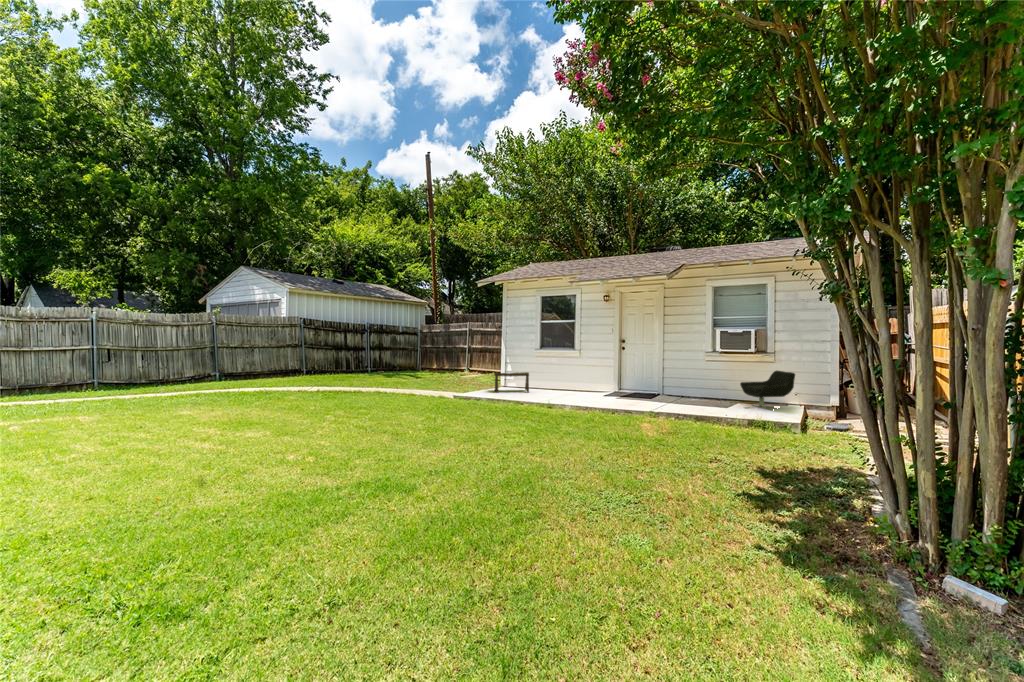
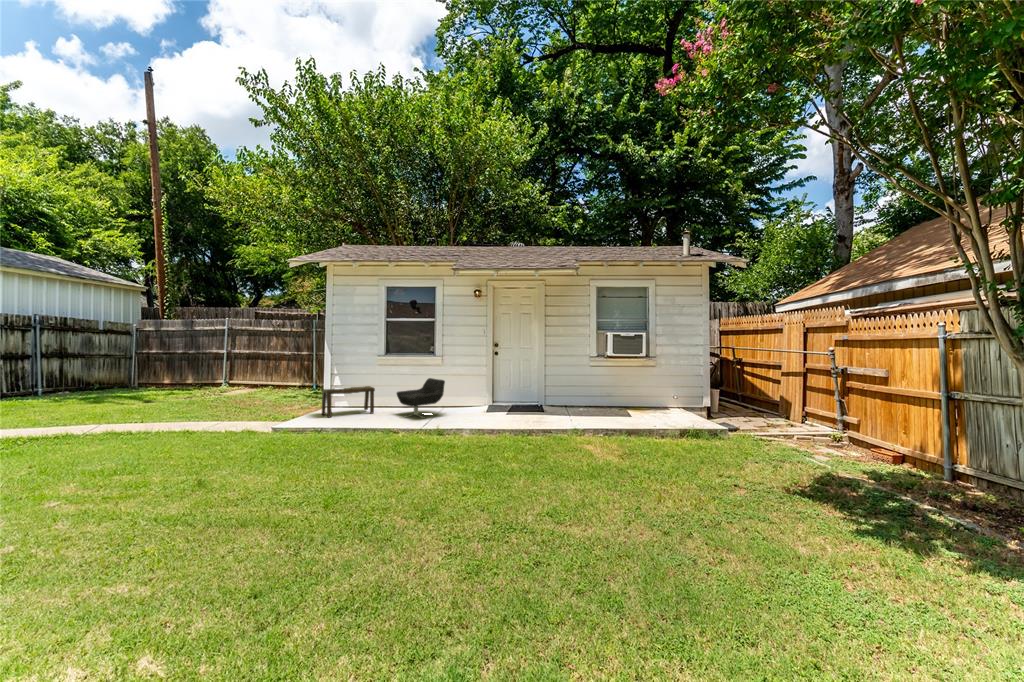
lounge chair: present [740,371,795,410] -> present [397,378,445,418]

